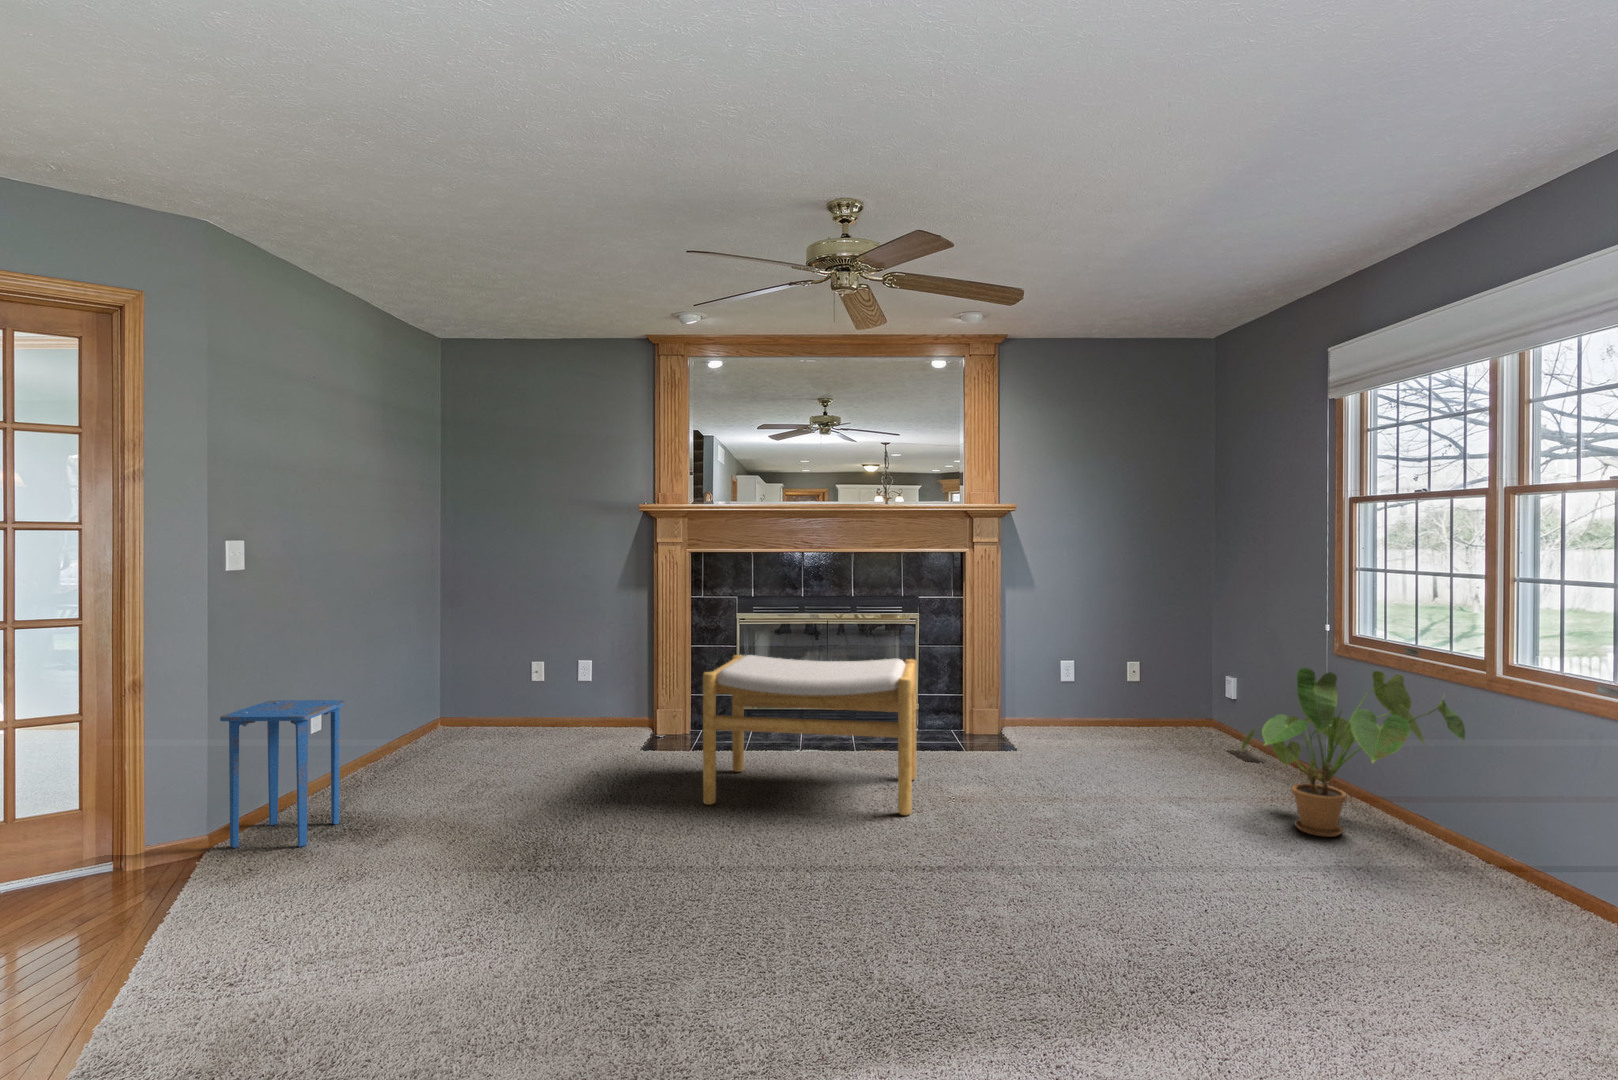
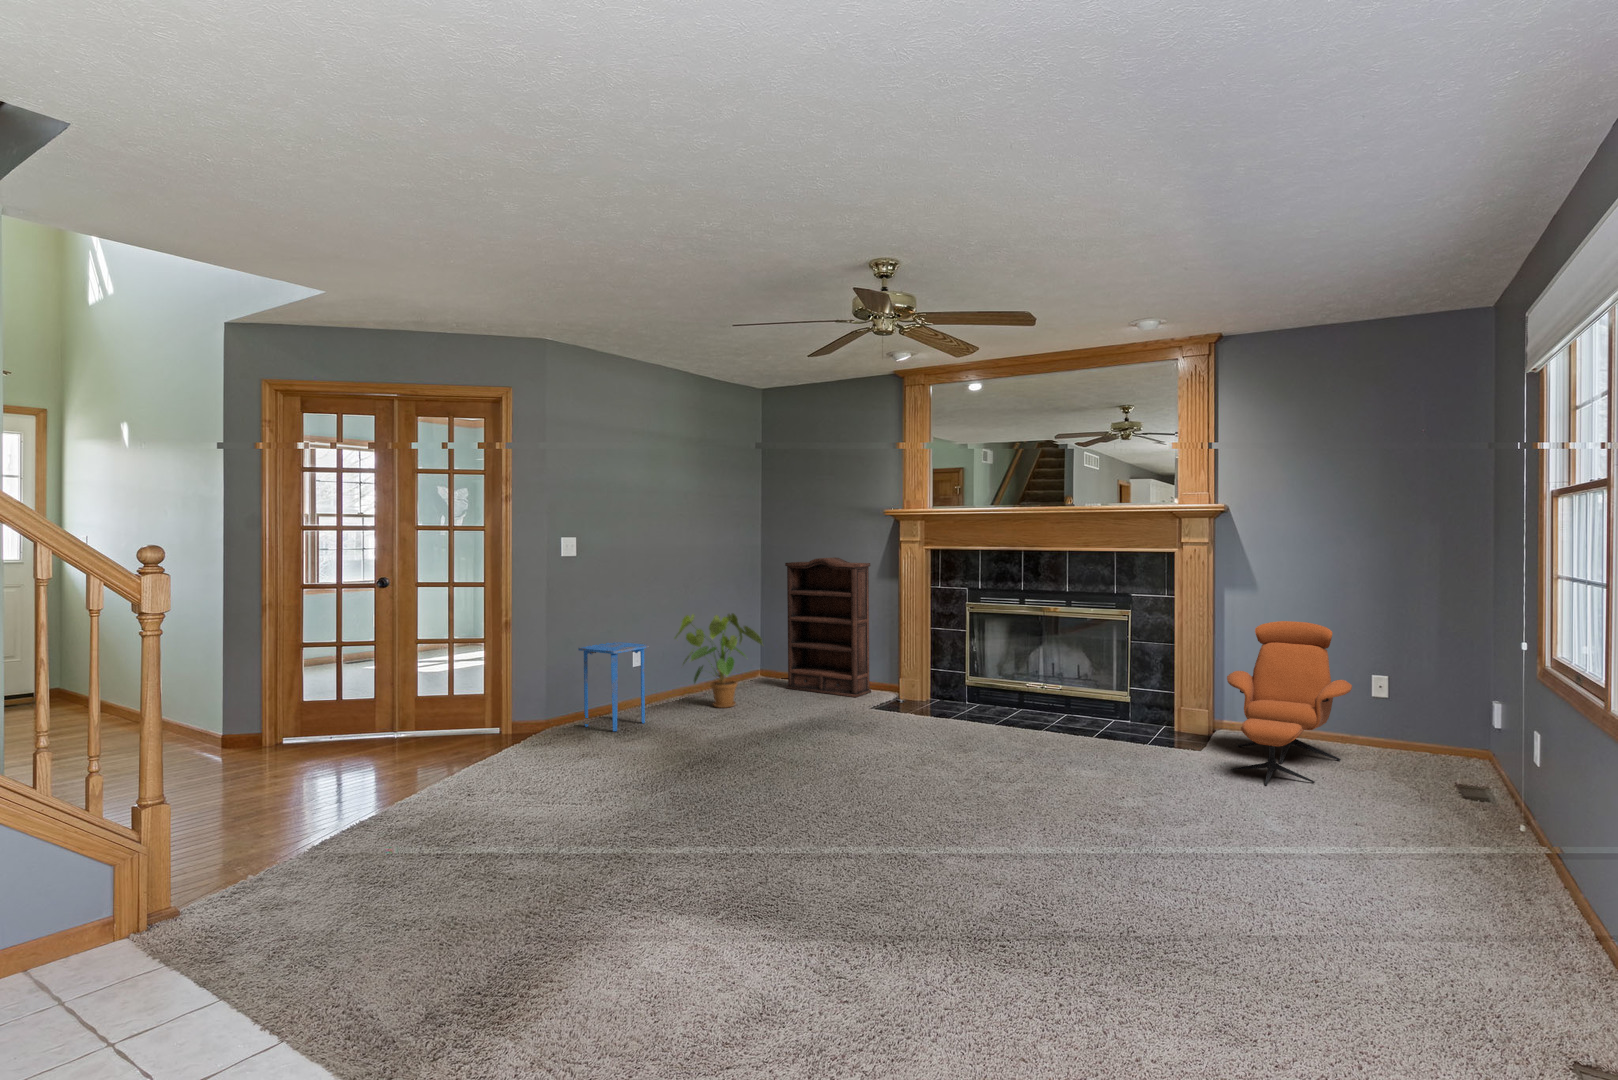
bookshelf: none [491,563,610,741] -> present [785,557,871,697]
lounge chair: none [1028,617,1142,775] -> present [1227,621,1352,785]
footstool: present [703,655,917,815] -> none [858,635,1053,779]
house plant: present [1241,668,1465,837] -> present [674,613,762,708]

